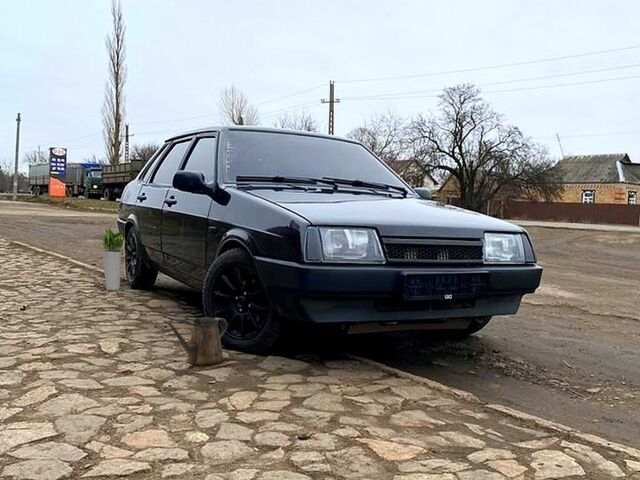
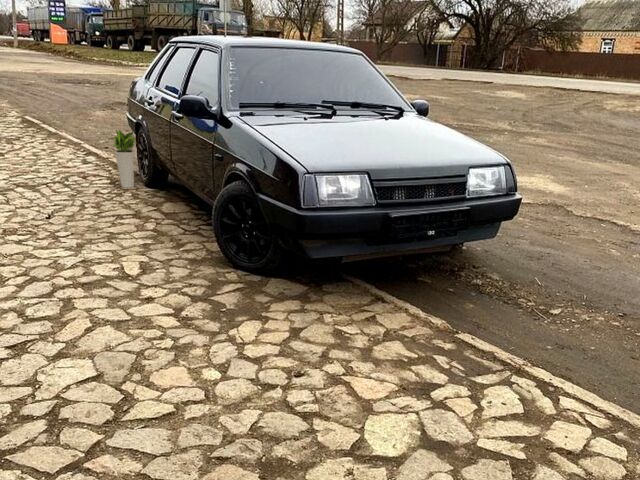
watering can: present [164,317,227,365] -> none [178,245,234,289]

